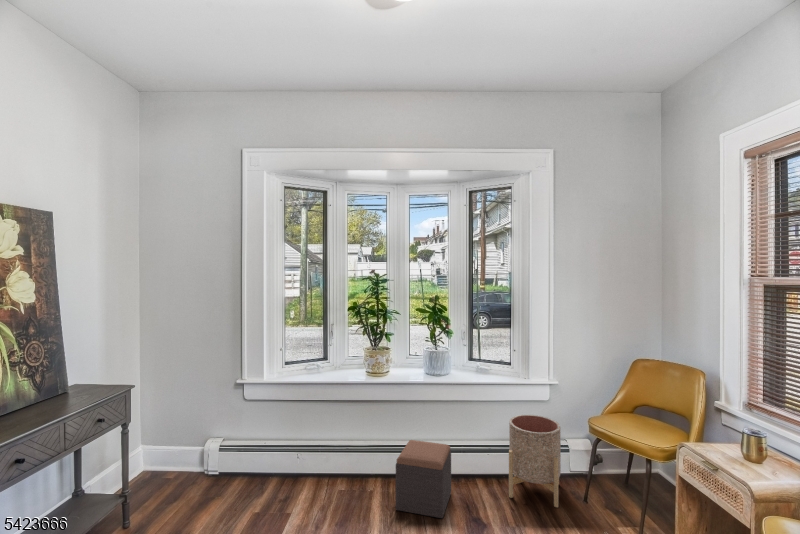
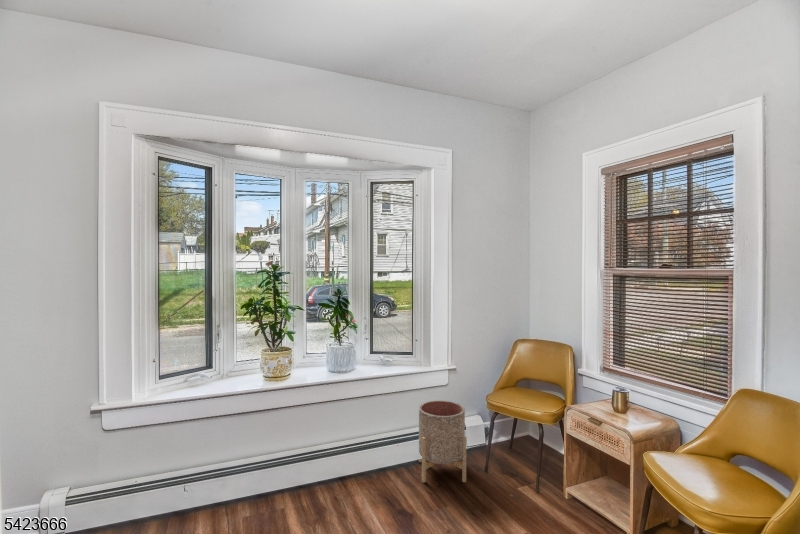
footstool: present [396,440,451,518] -> none [317,442,370,522]

